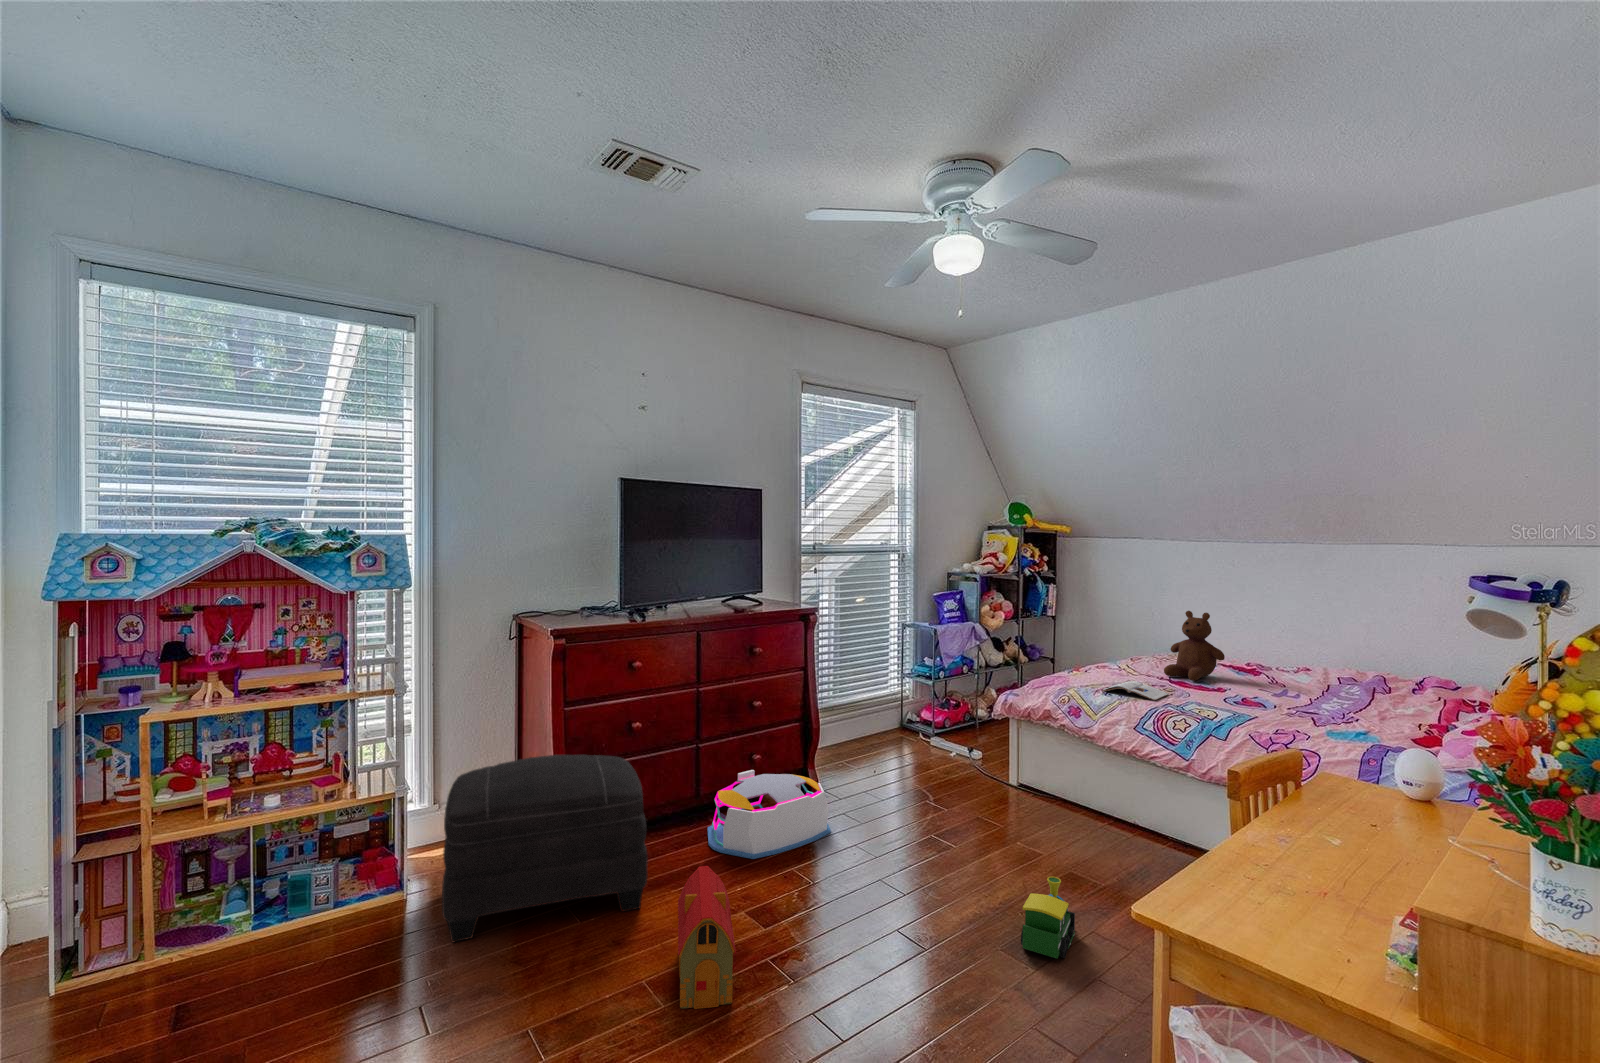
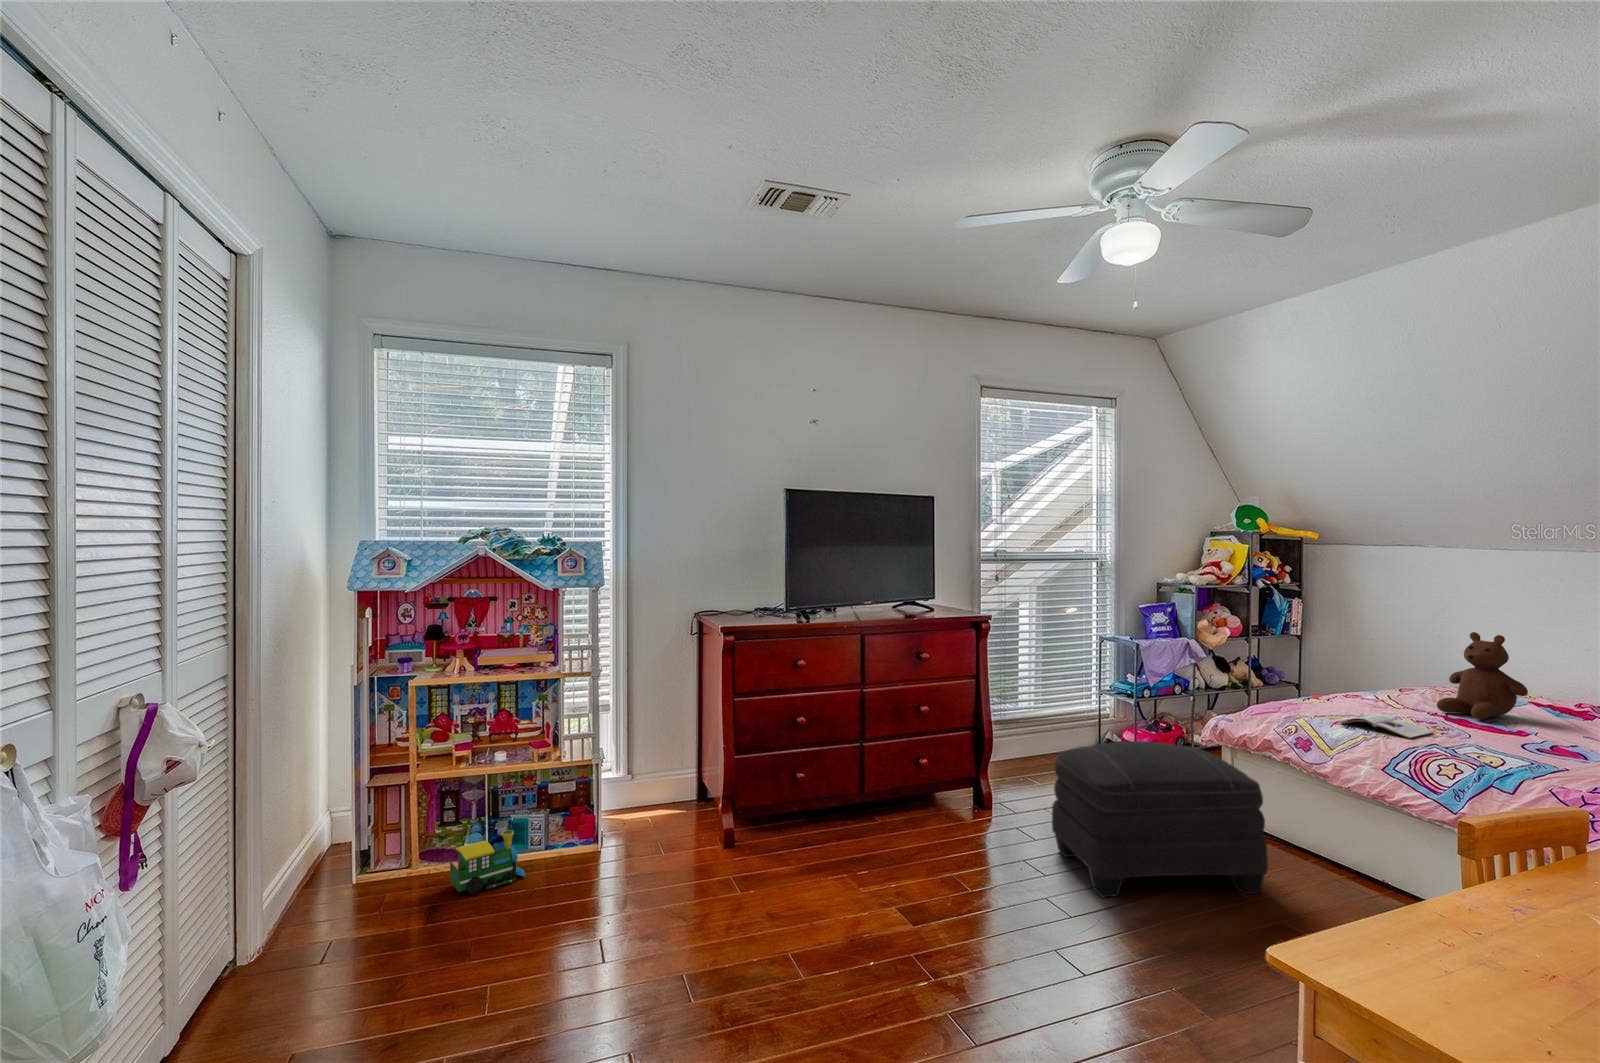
ottoman: present [442,755,648,943] -> present [1052,741,1268,897]
storage bin: present [708,770,831,859] -> none [869,775,996,863]
toy house: present [678,866,736,1009] -> none [802,858,864,994]
toy train: present [1021,877,1075,959] -> present [450,830,525,894]

